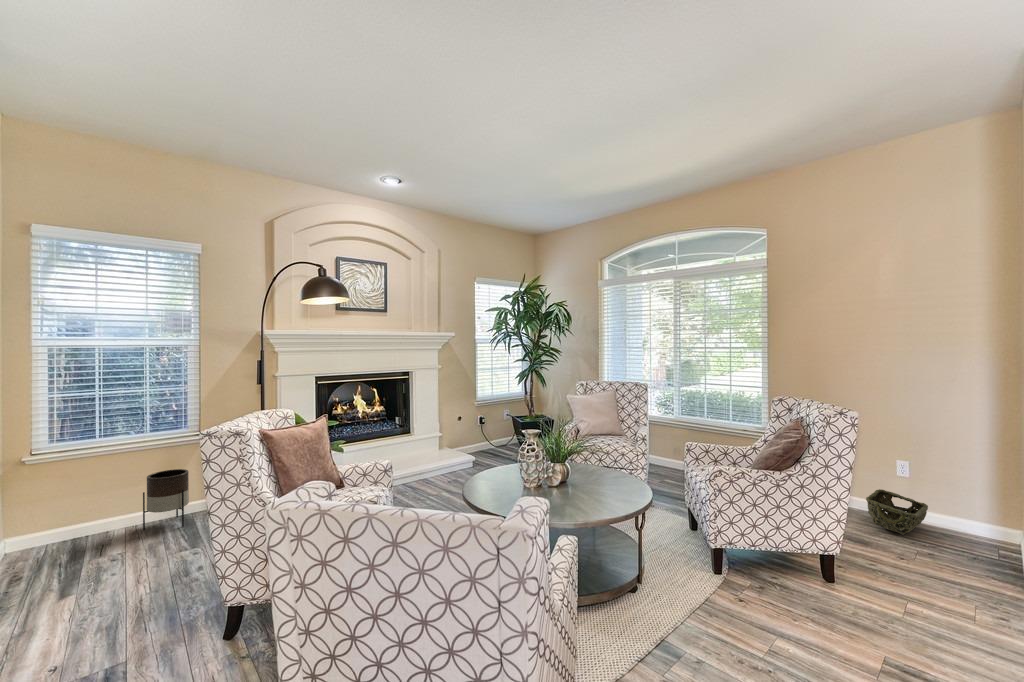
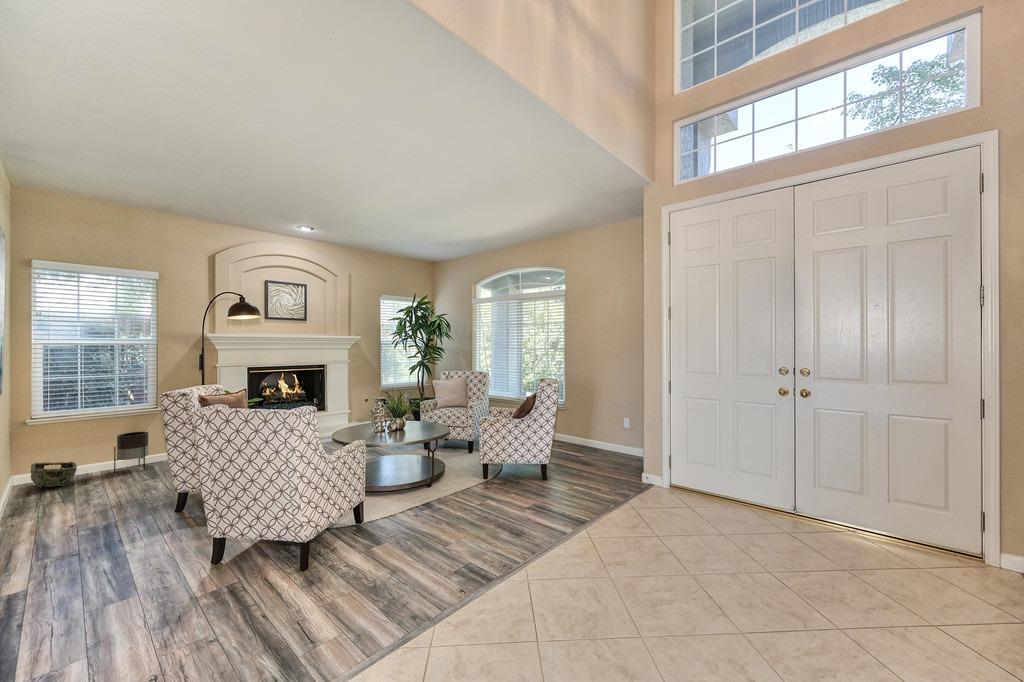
woven basket: present [866,489,928,534] -> present [31,462,77,487]

